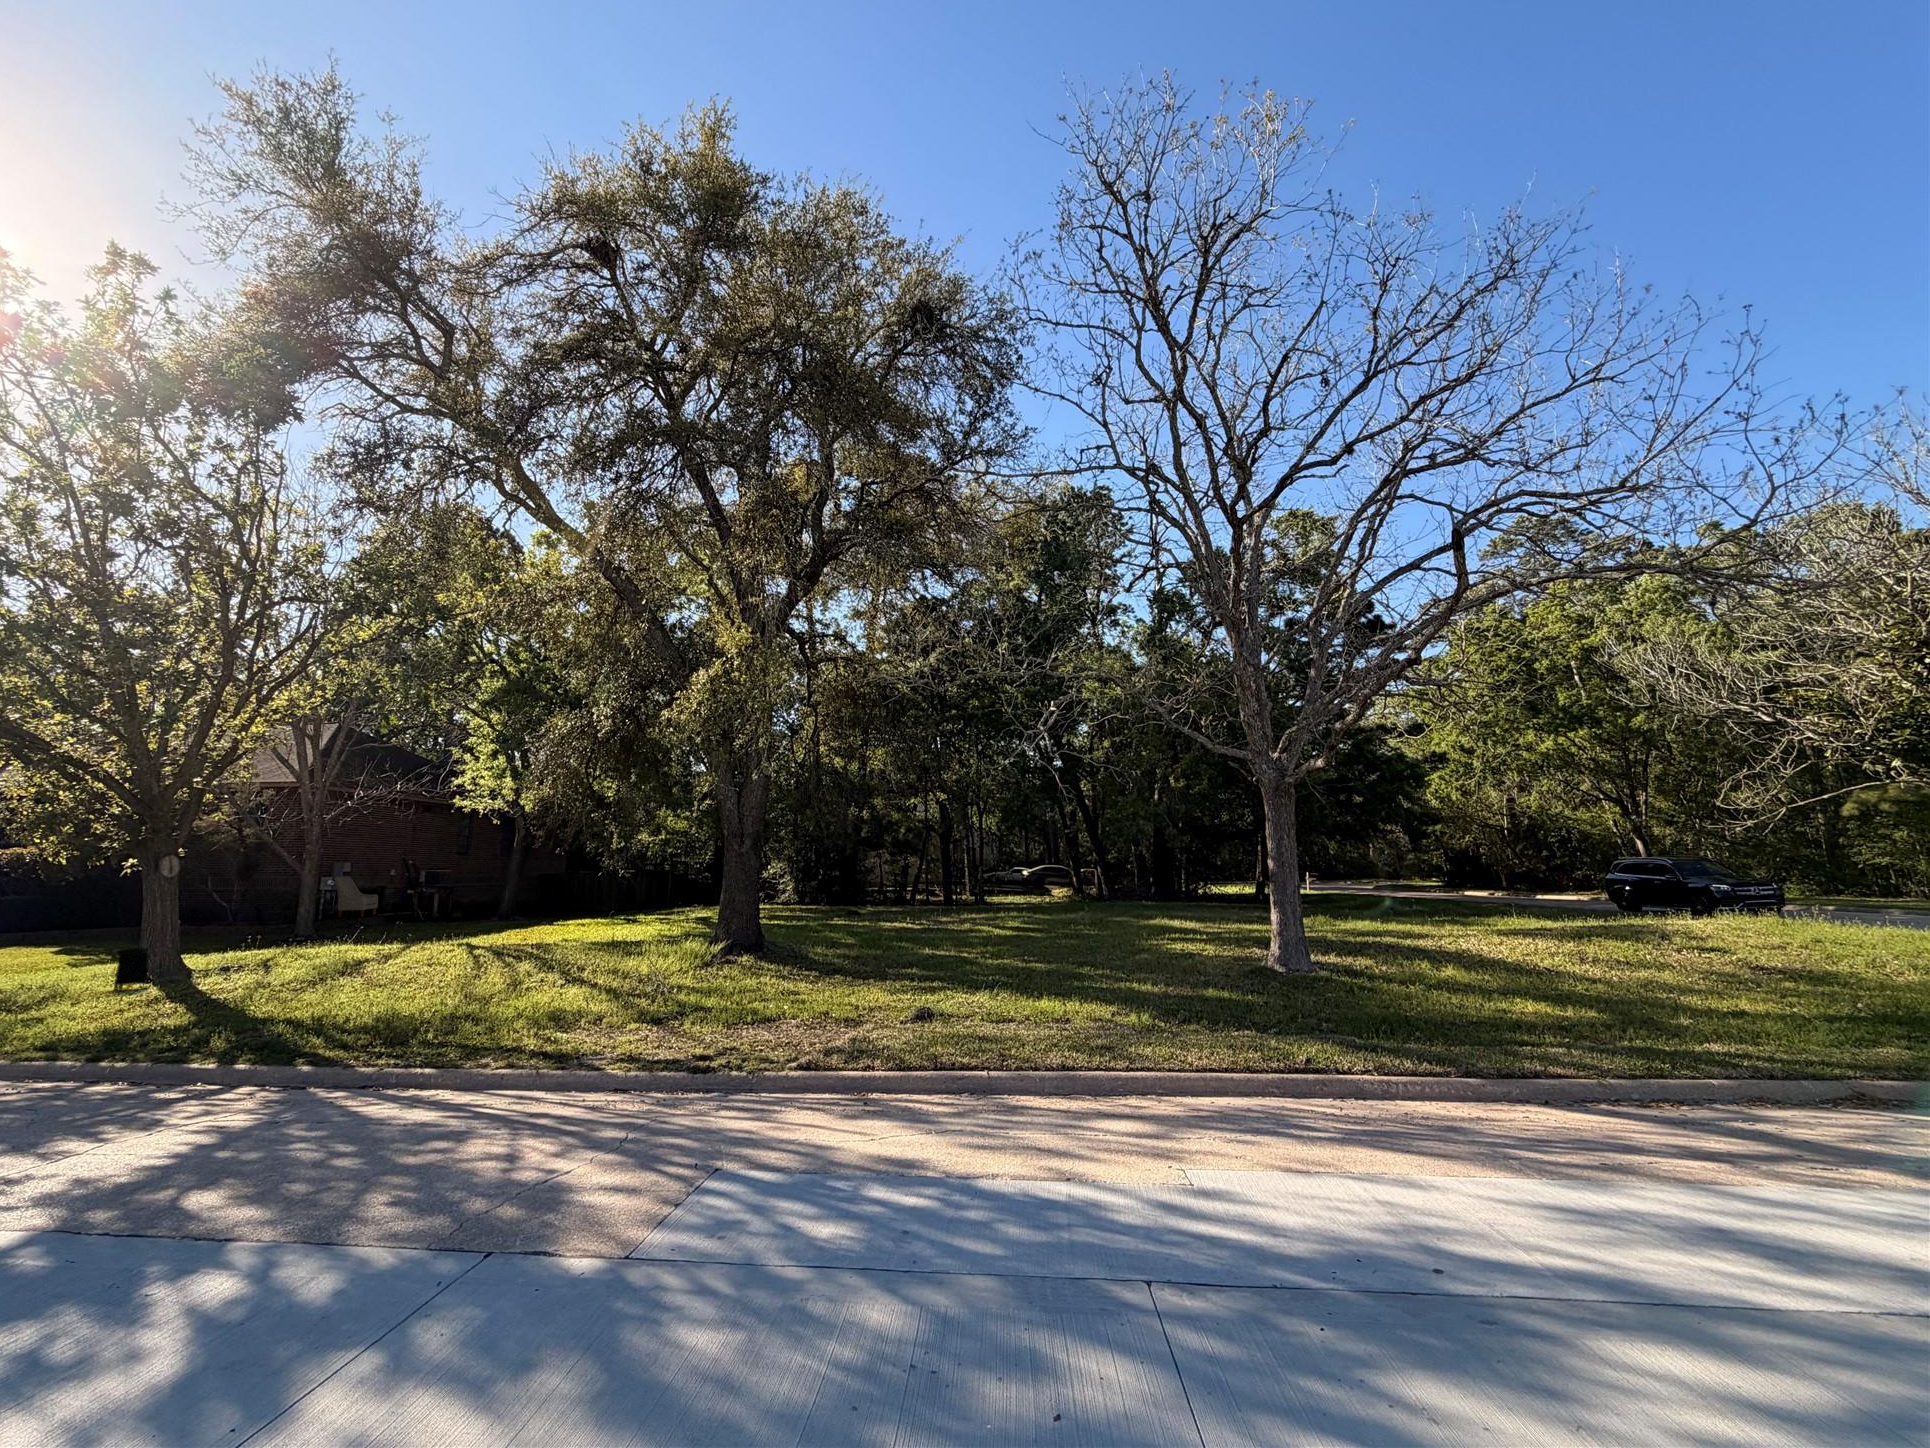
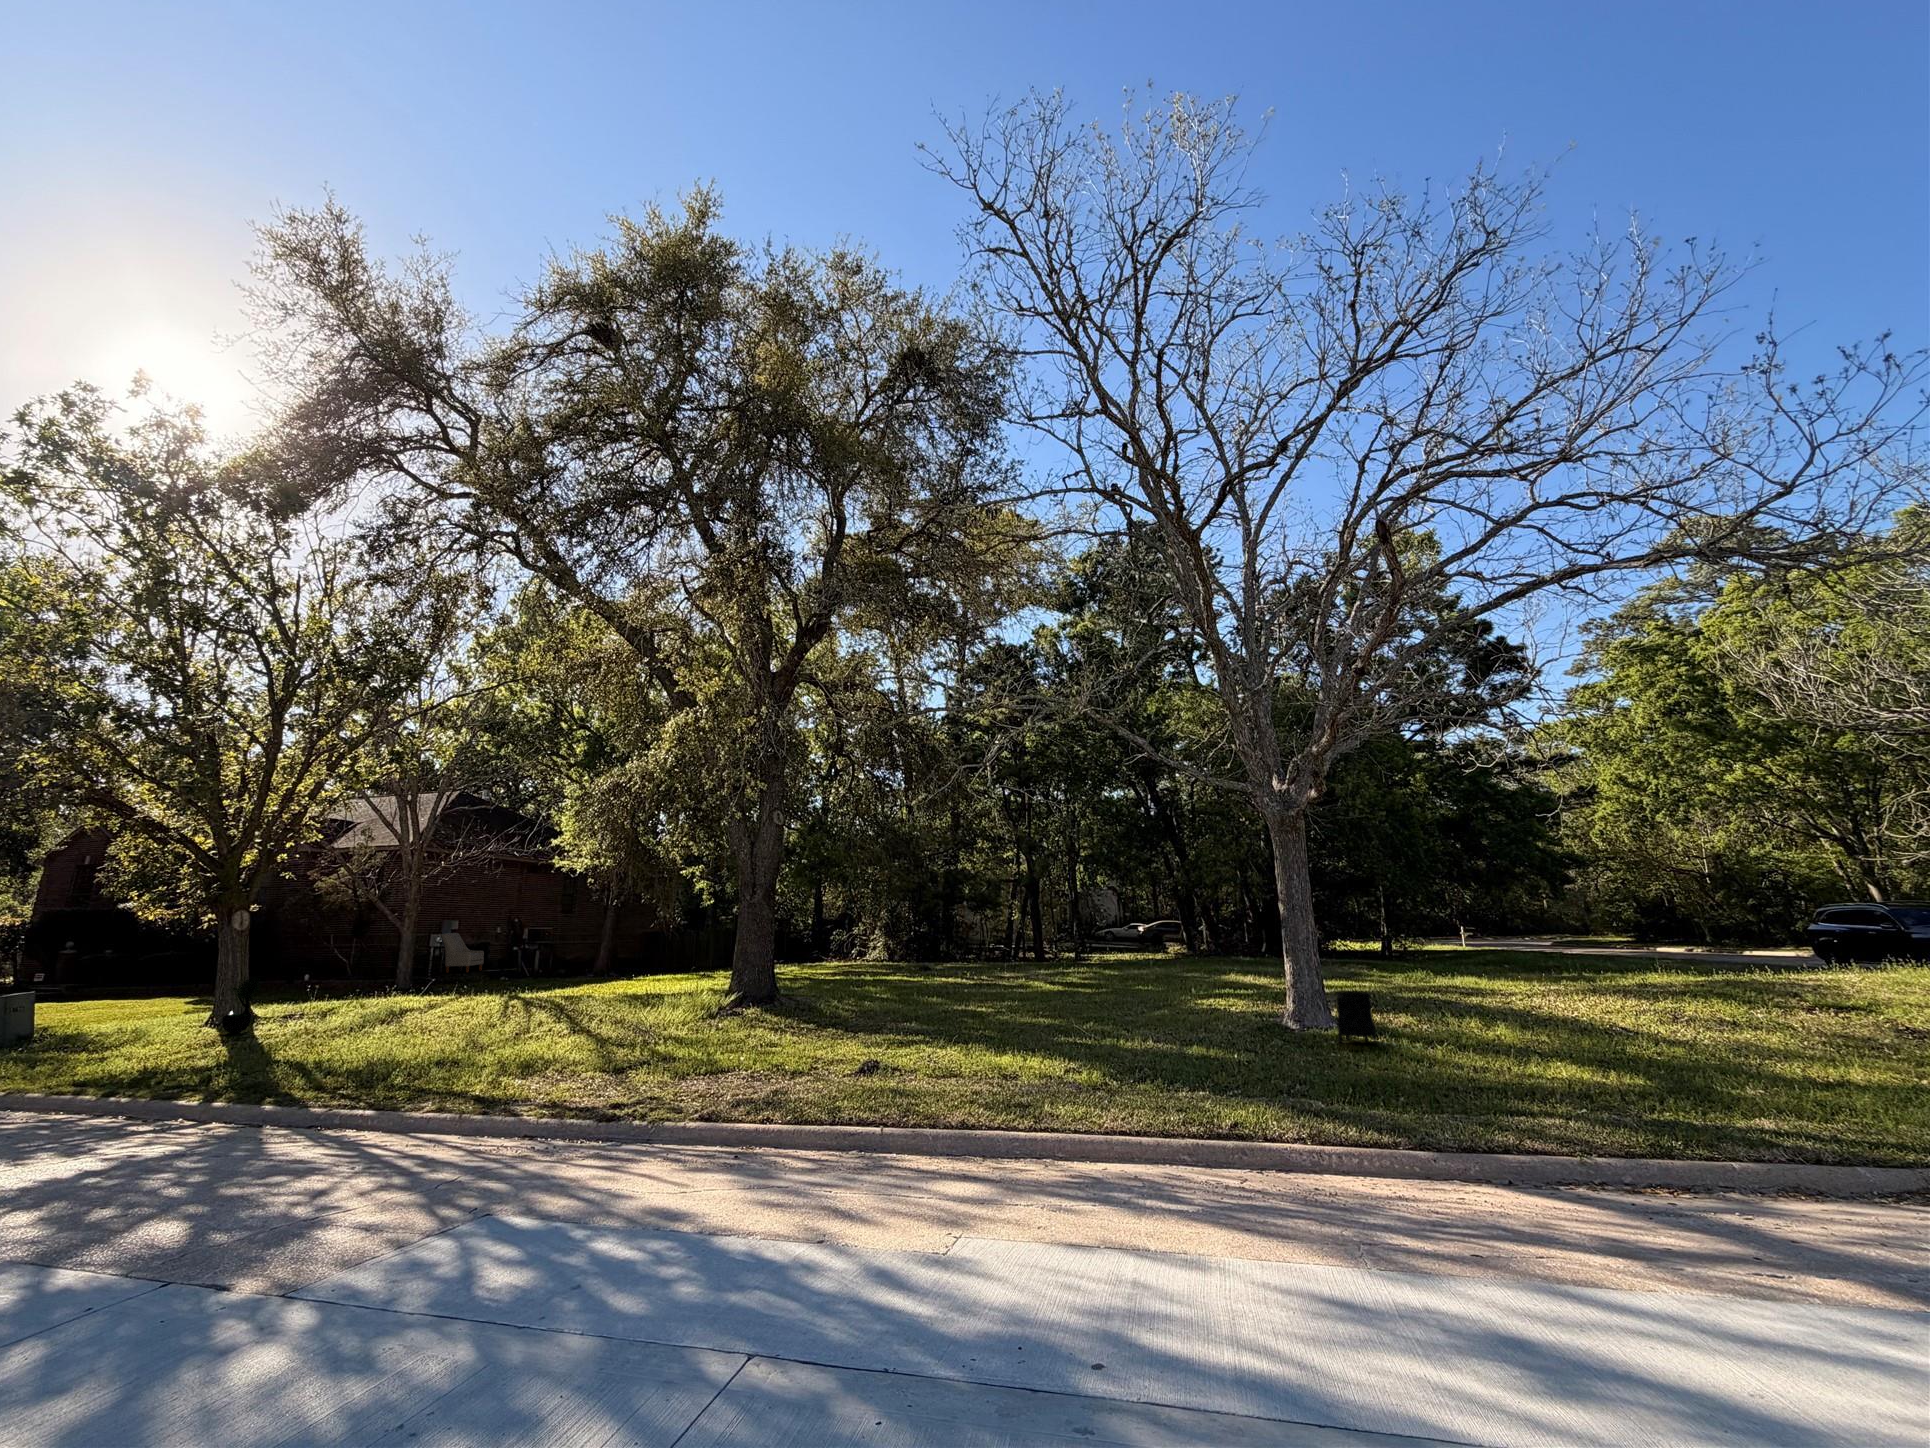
potted tree: none [174,923,217,985] -> present [222,976,261,1033]
basket: present [114,948,149,991] -> present [1336,991,1377,1044]

